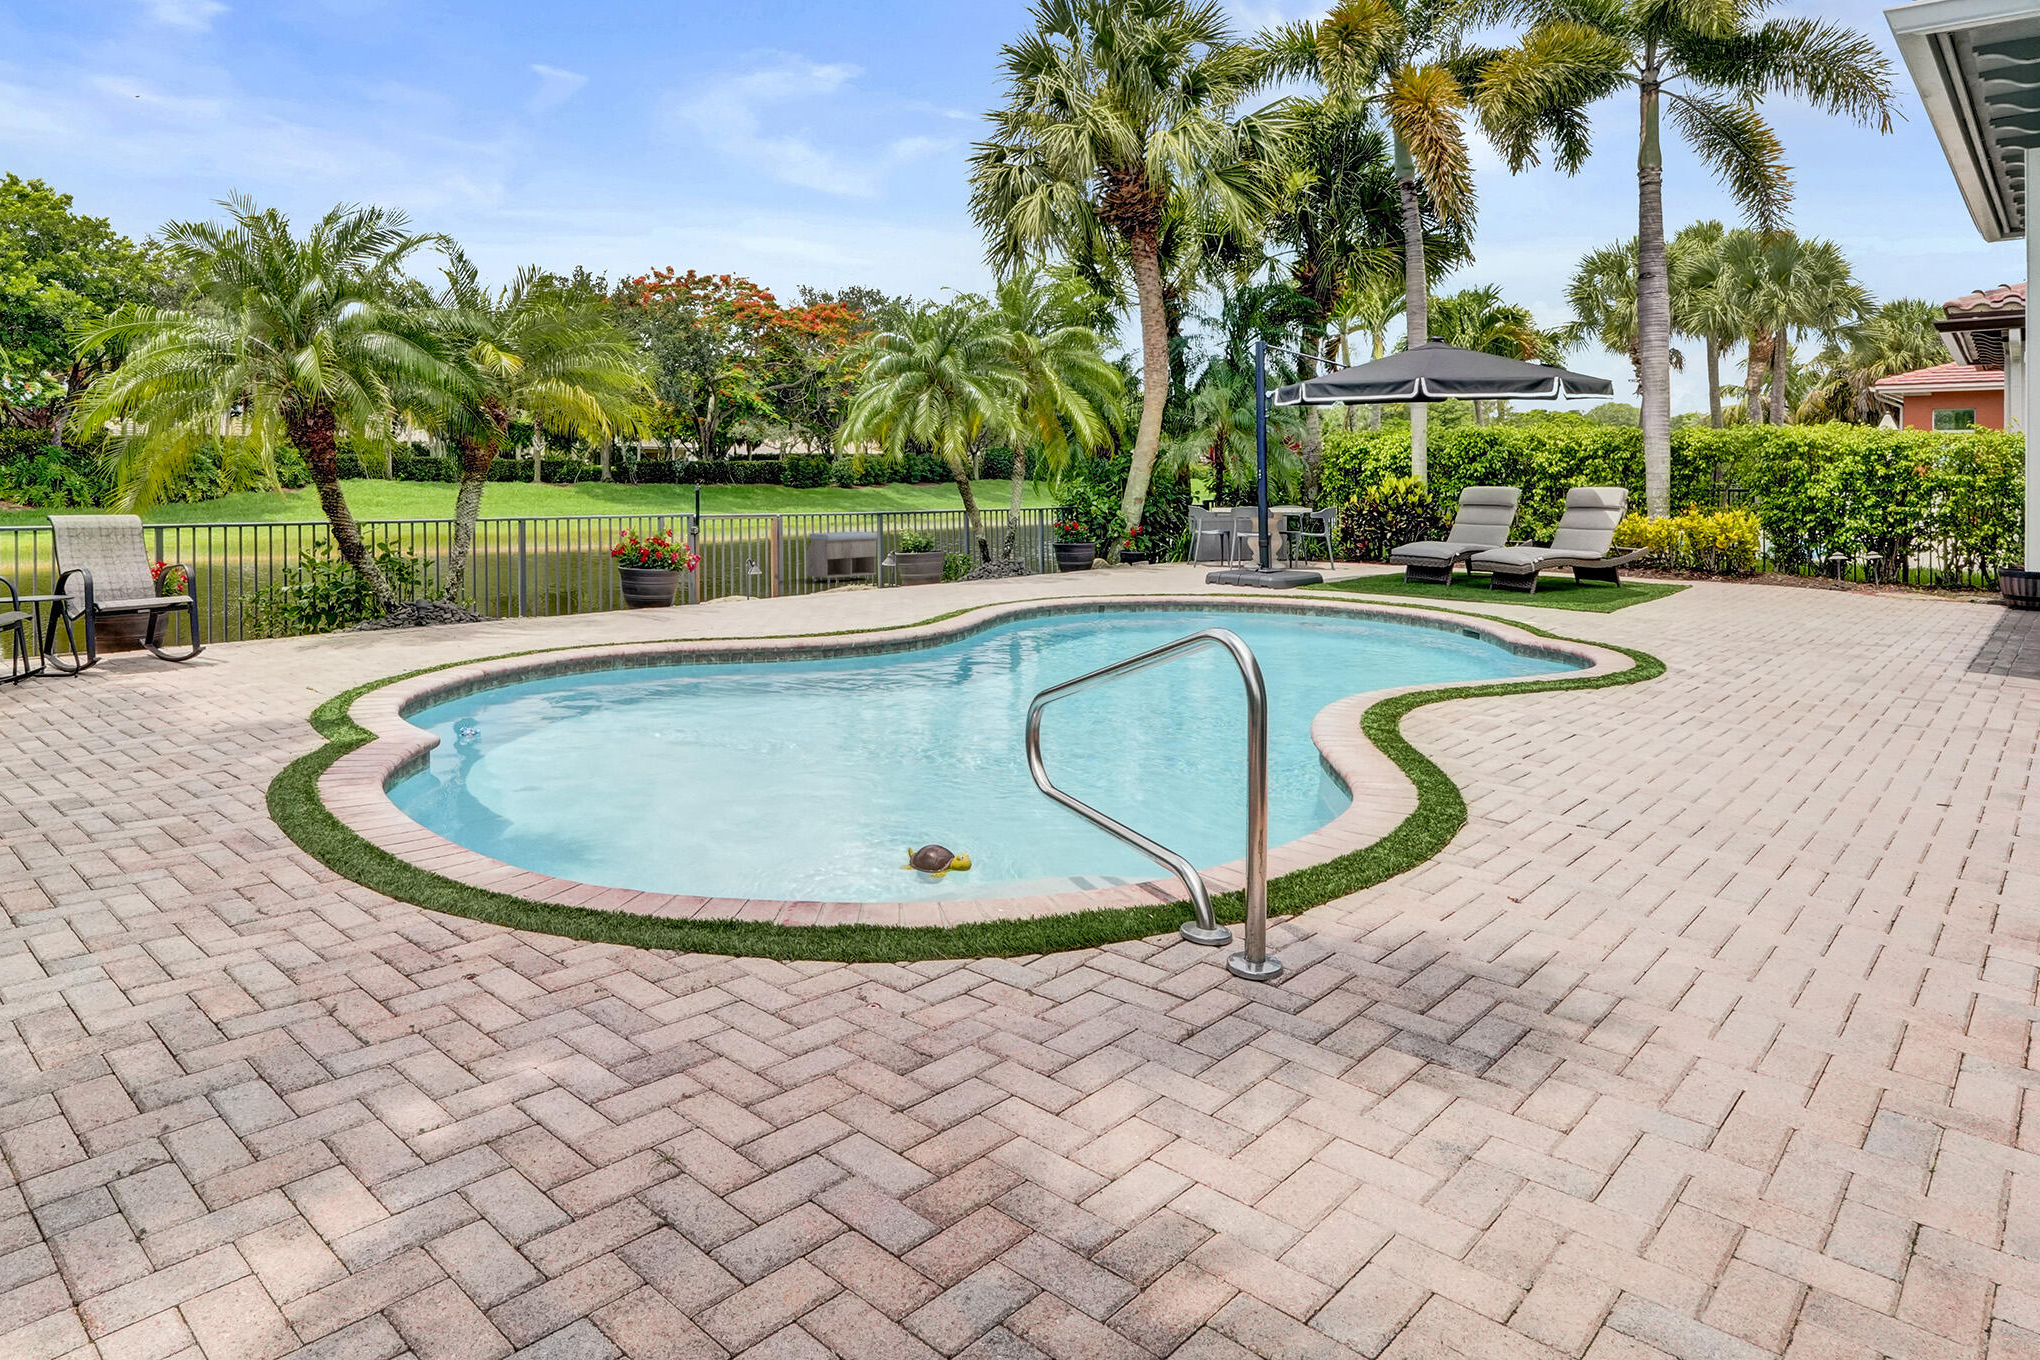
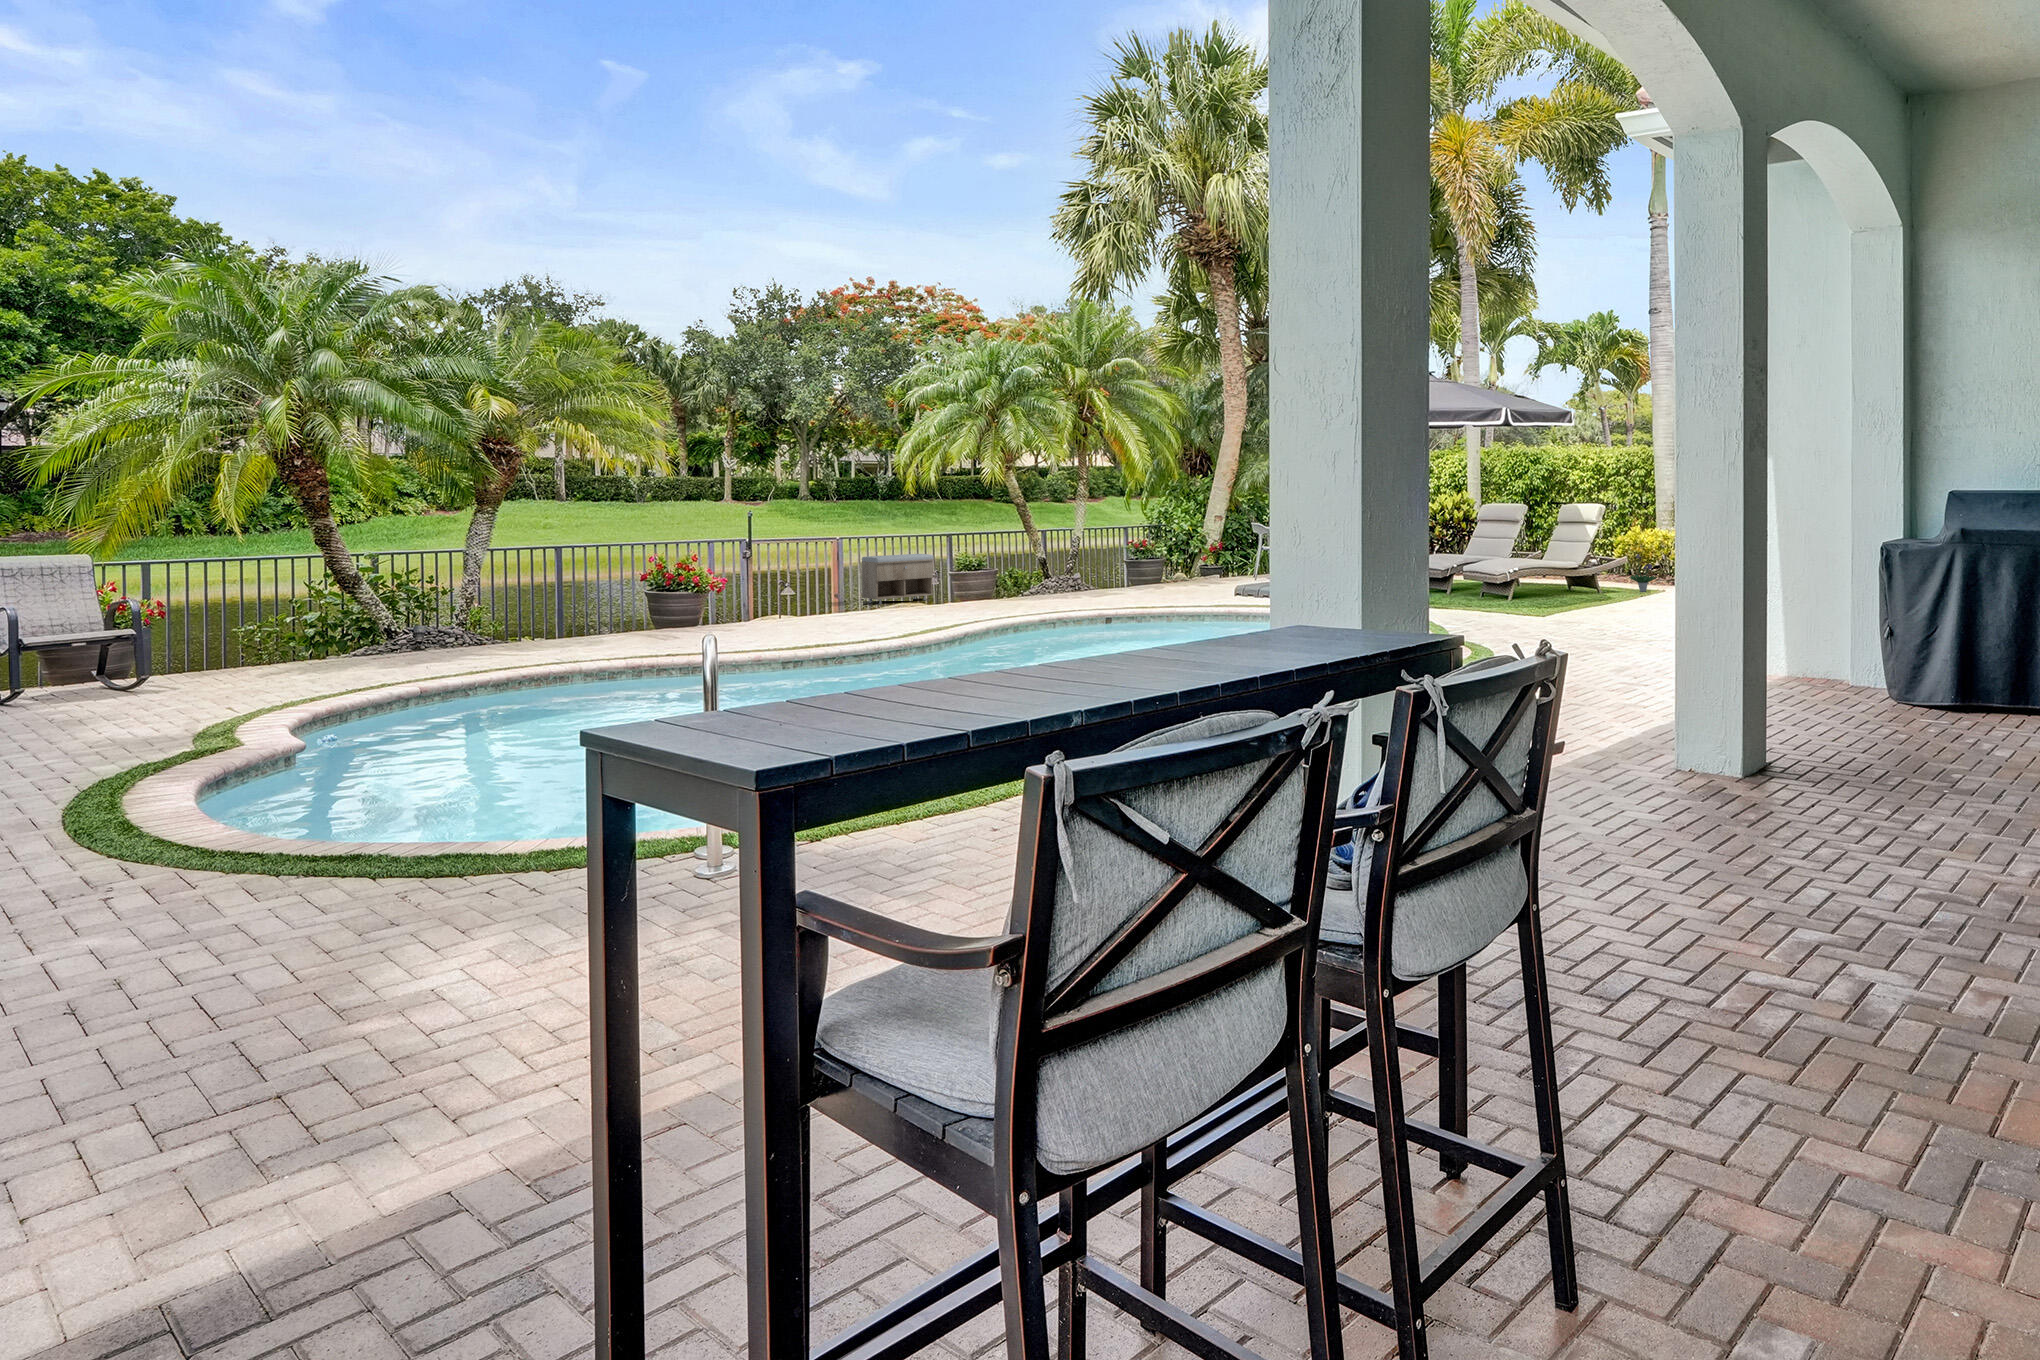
potted plant: none [1633,543,1668,584] -> present [1629,554,1657,592]

